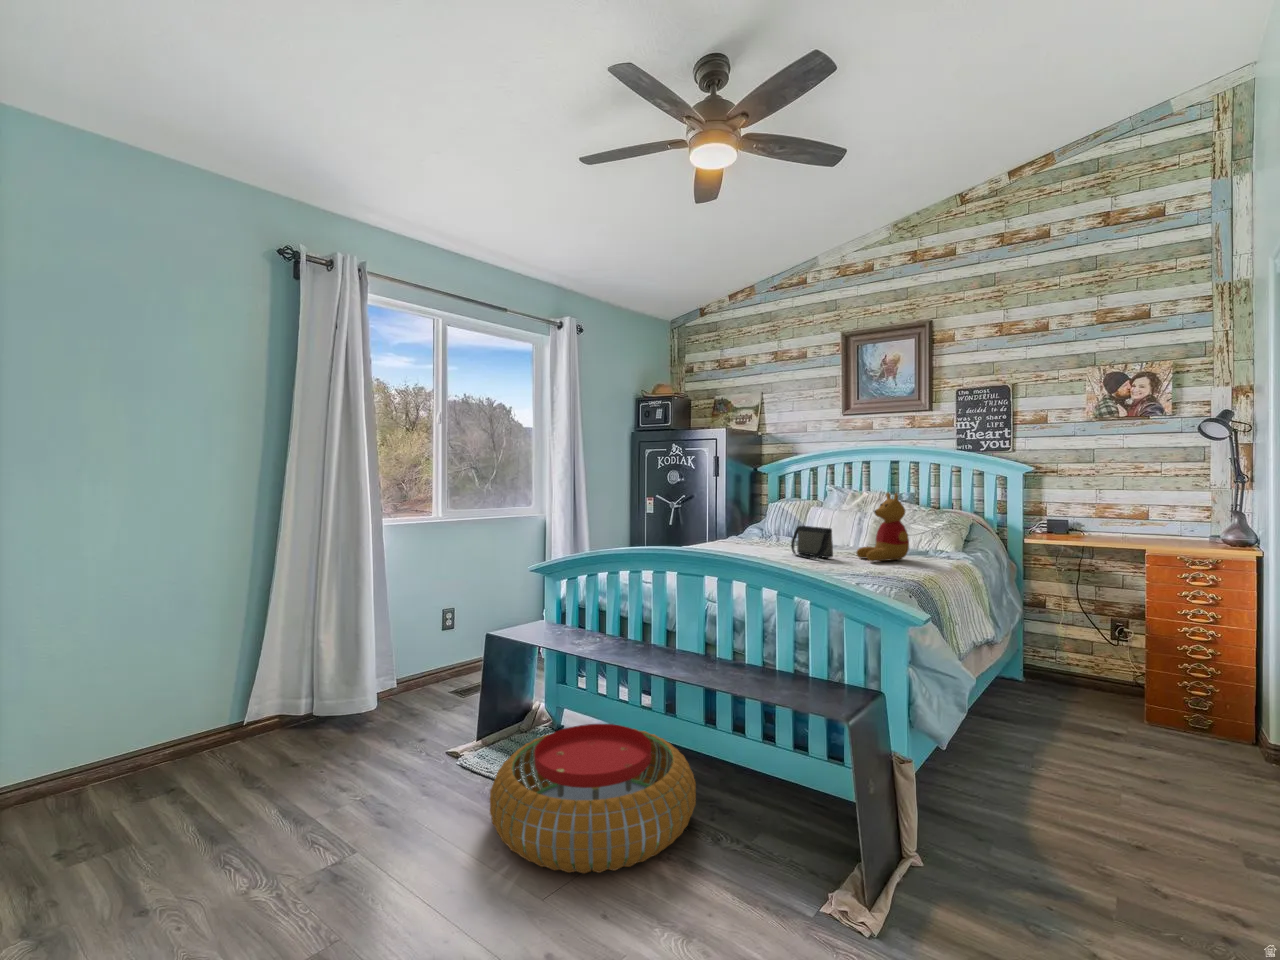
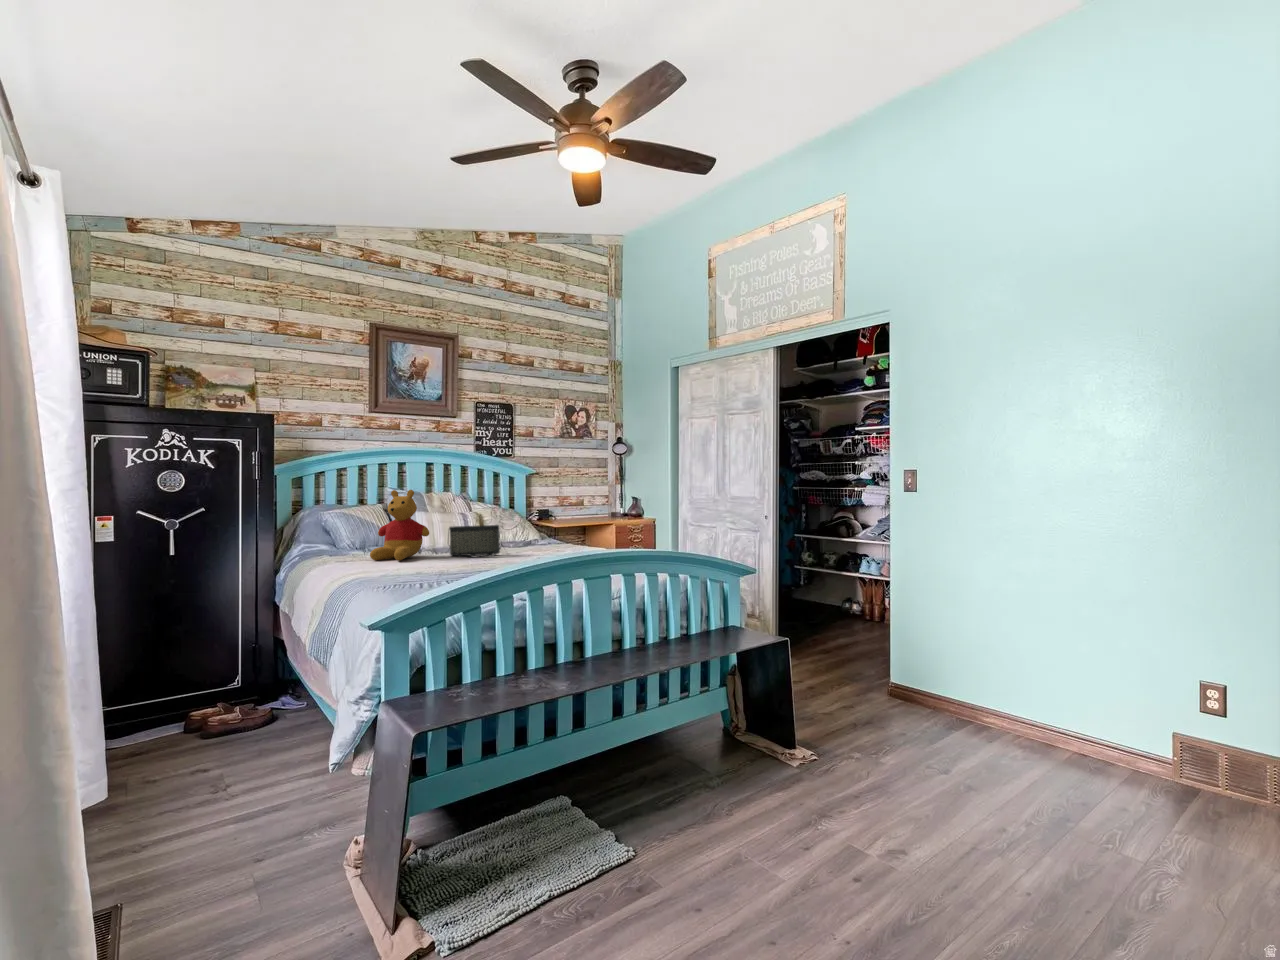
stuffed bear: present [857,493,909,562] -> present [370,490,429,561]
pouf: present [490,724,696,873] -> none [553,732,781,901]

